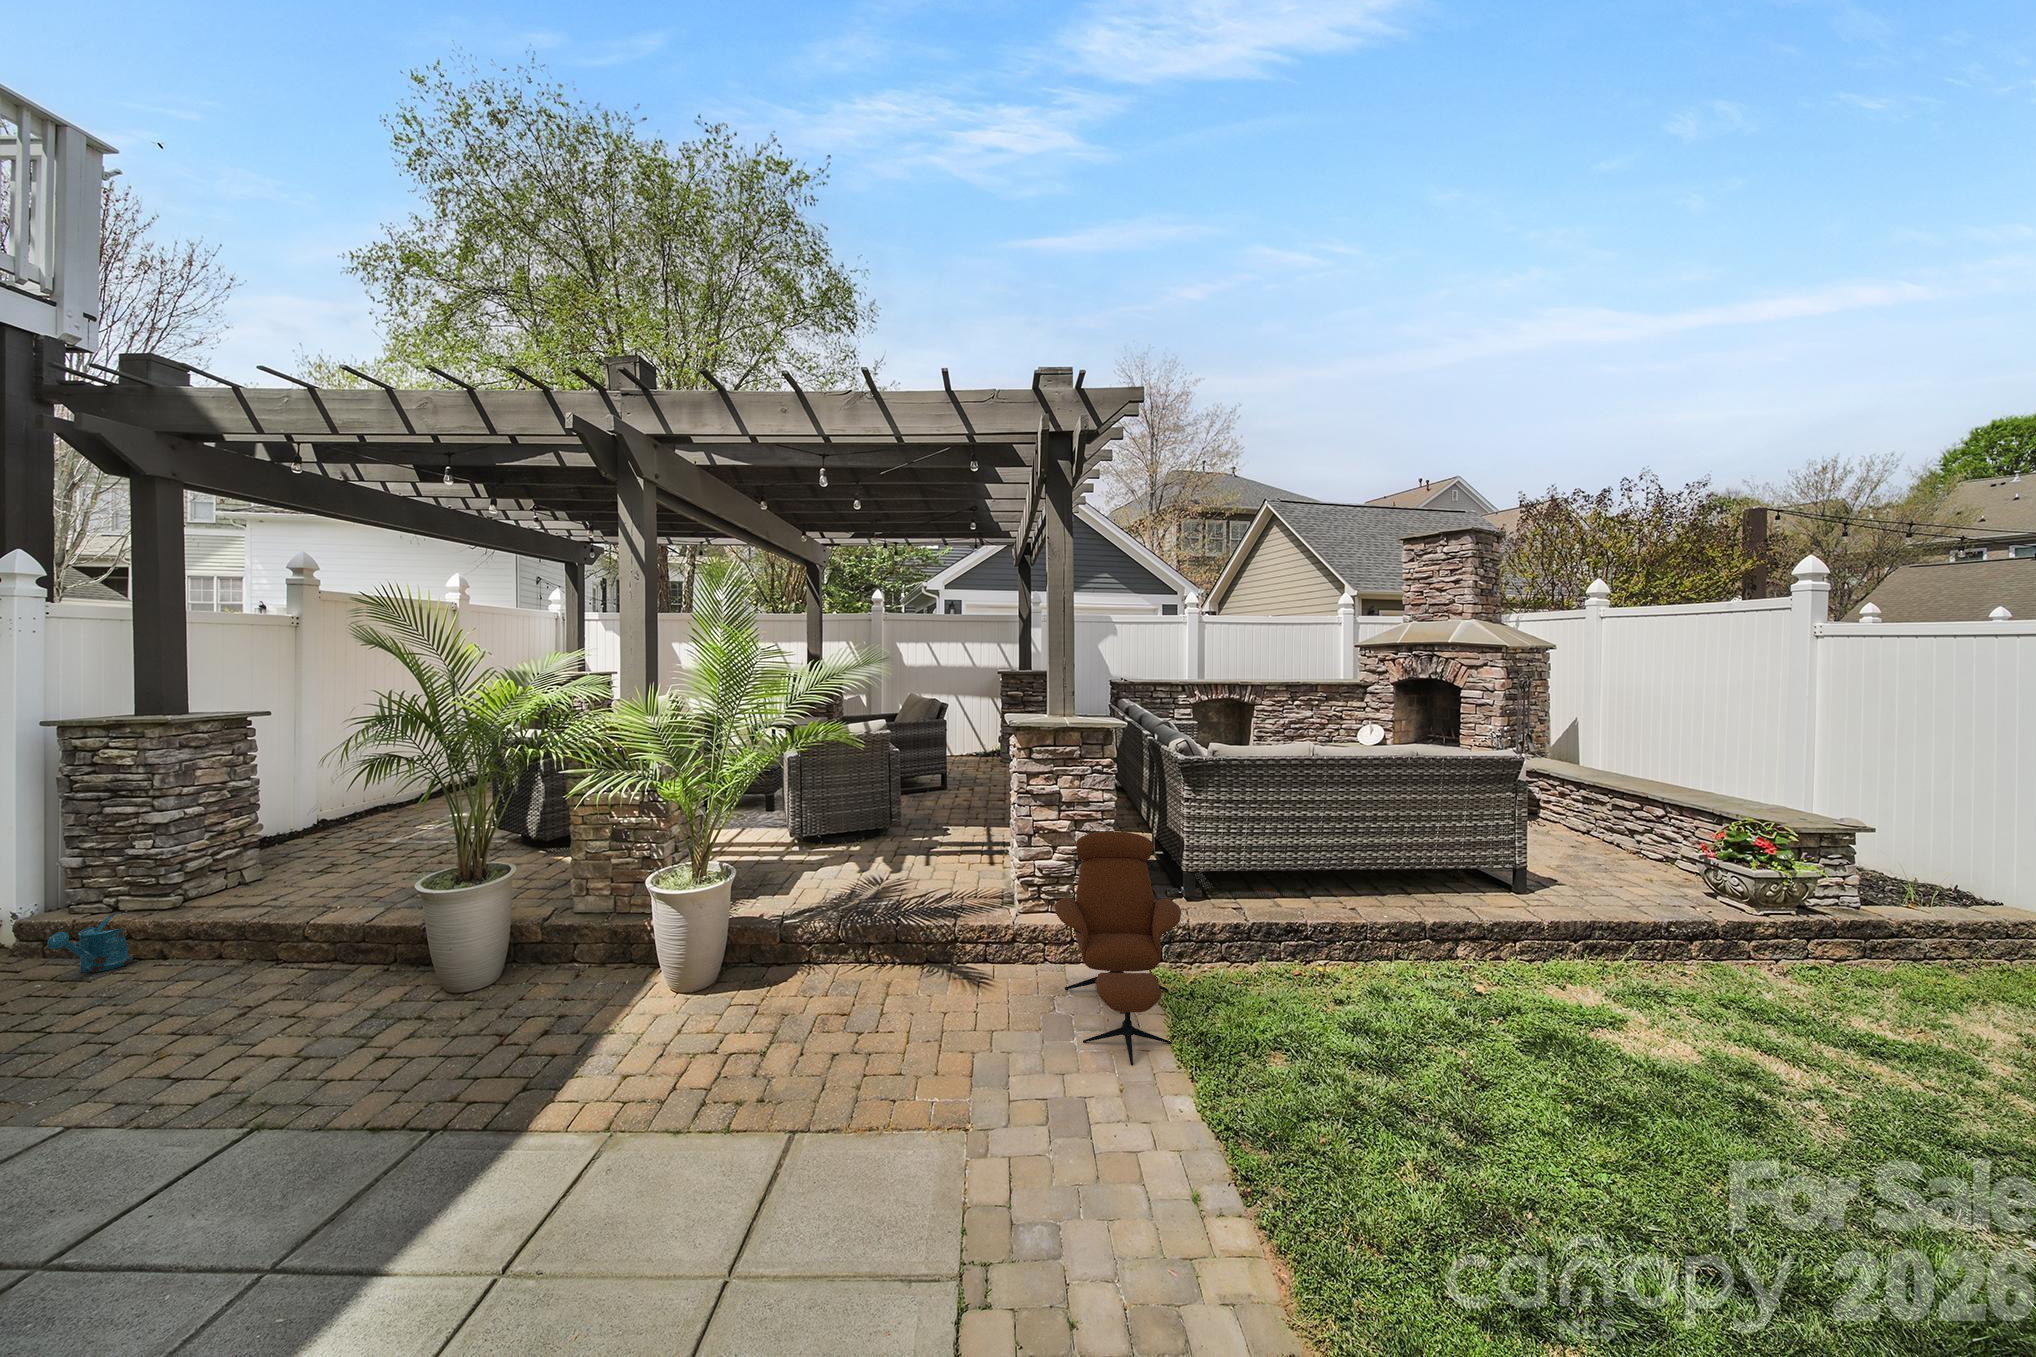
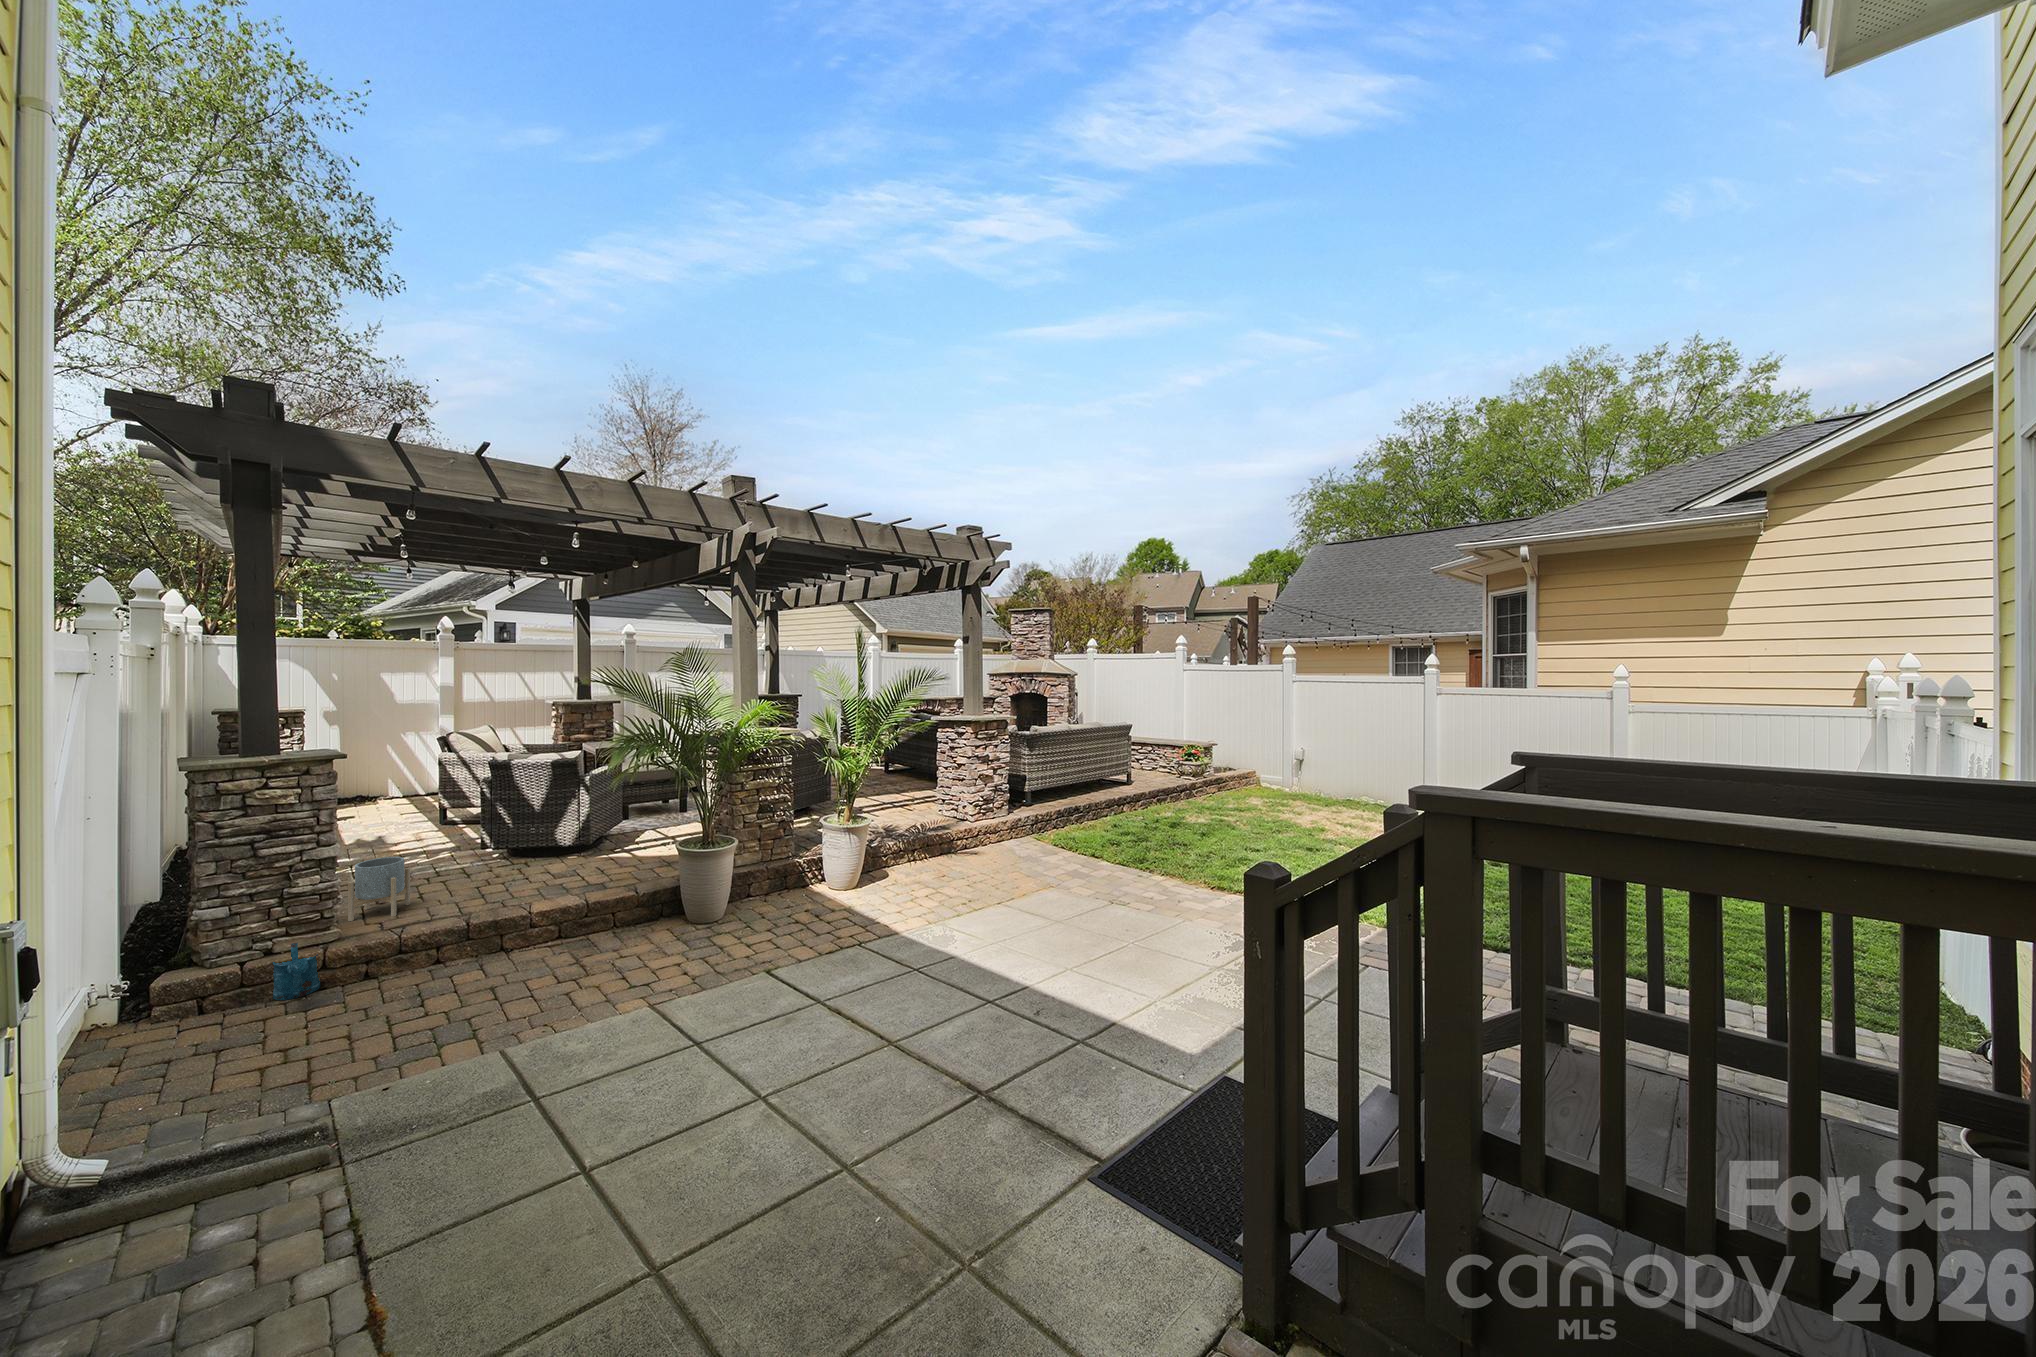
lounge chair: present [1055,831,1181,1065] -> none [1012,772,1088,862]
planter: none [216,833,290,901] -> present [348,857,410,921]

